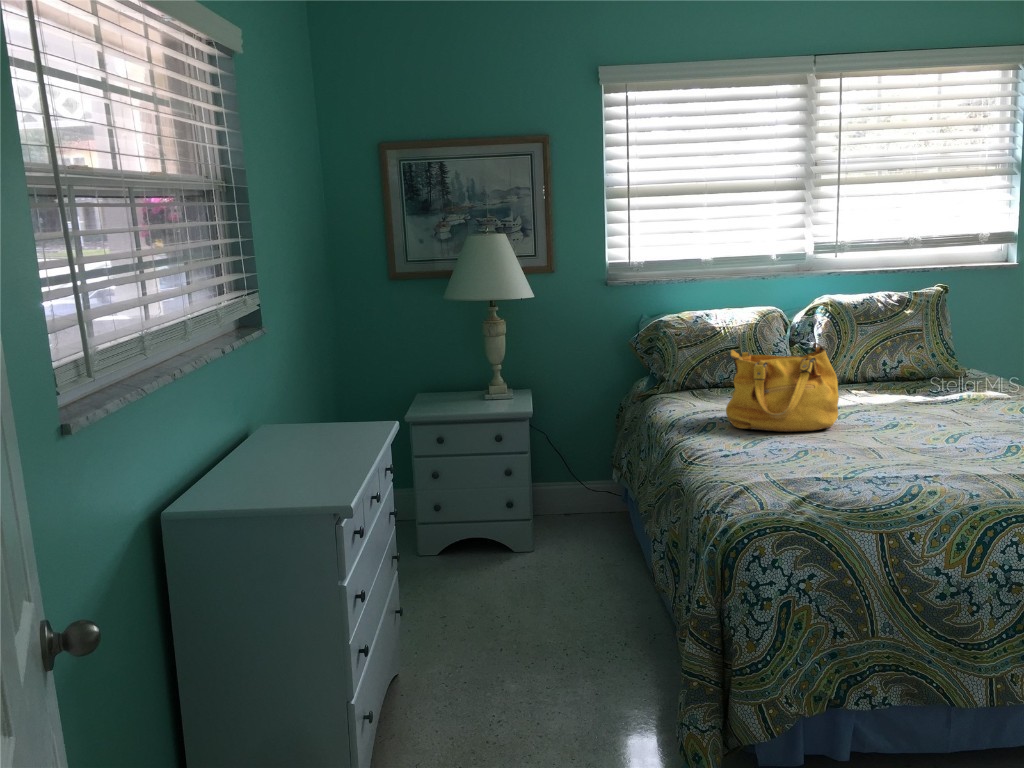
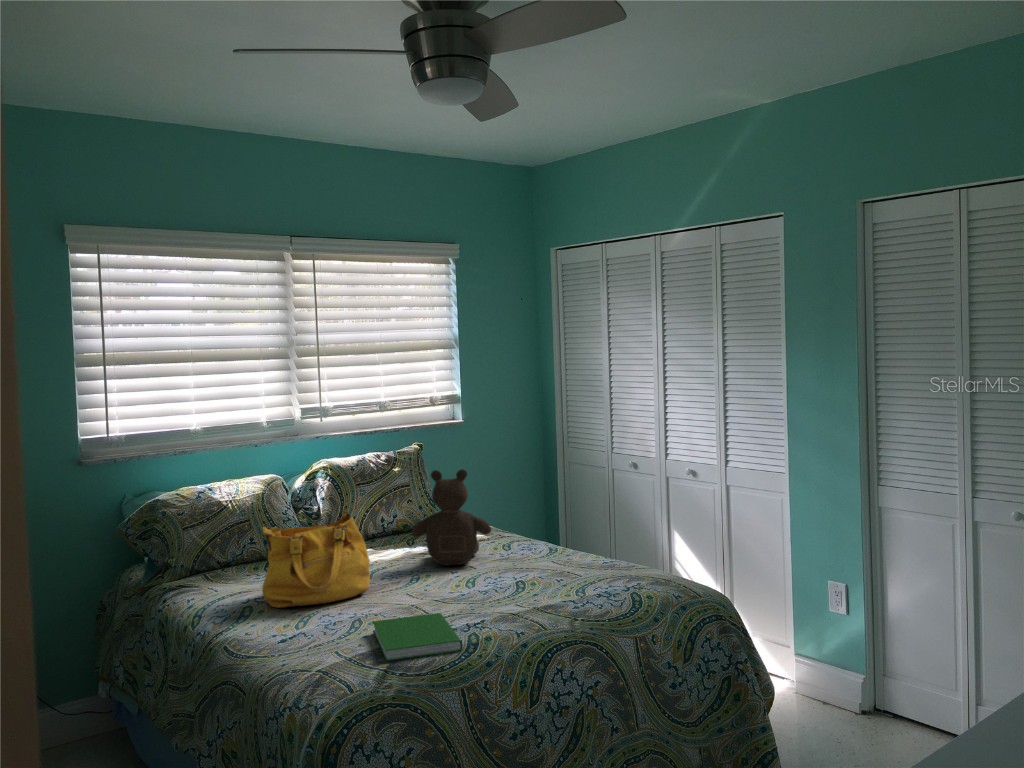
teddy bear: none [899,312,997,418] -> present [412,469,491,565]
hardcover book: none [811,453,898,497] -> present [373,613,463,661]

